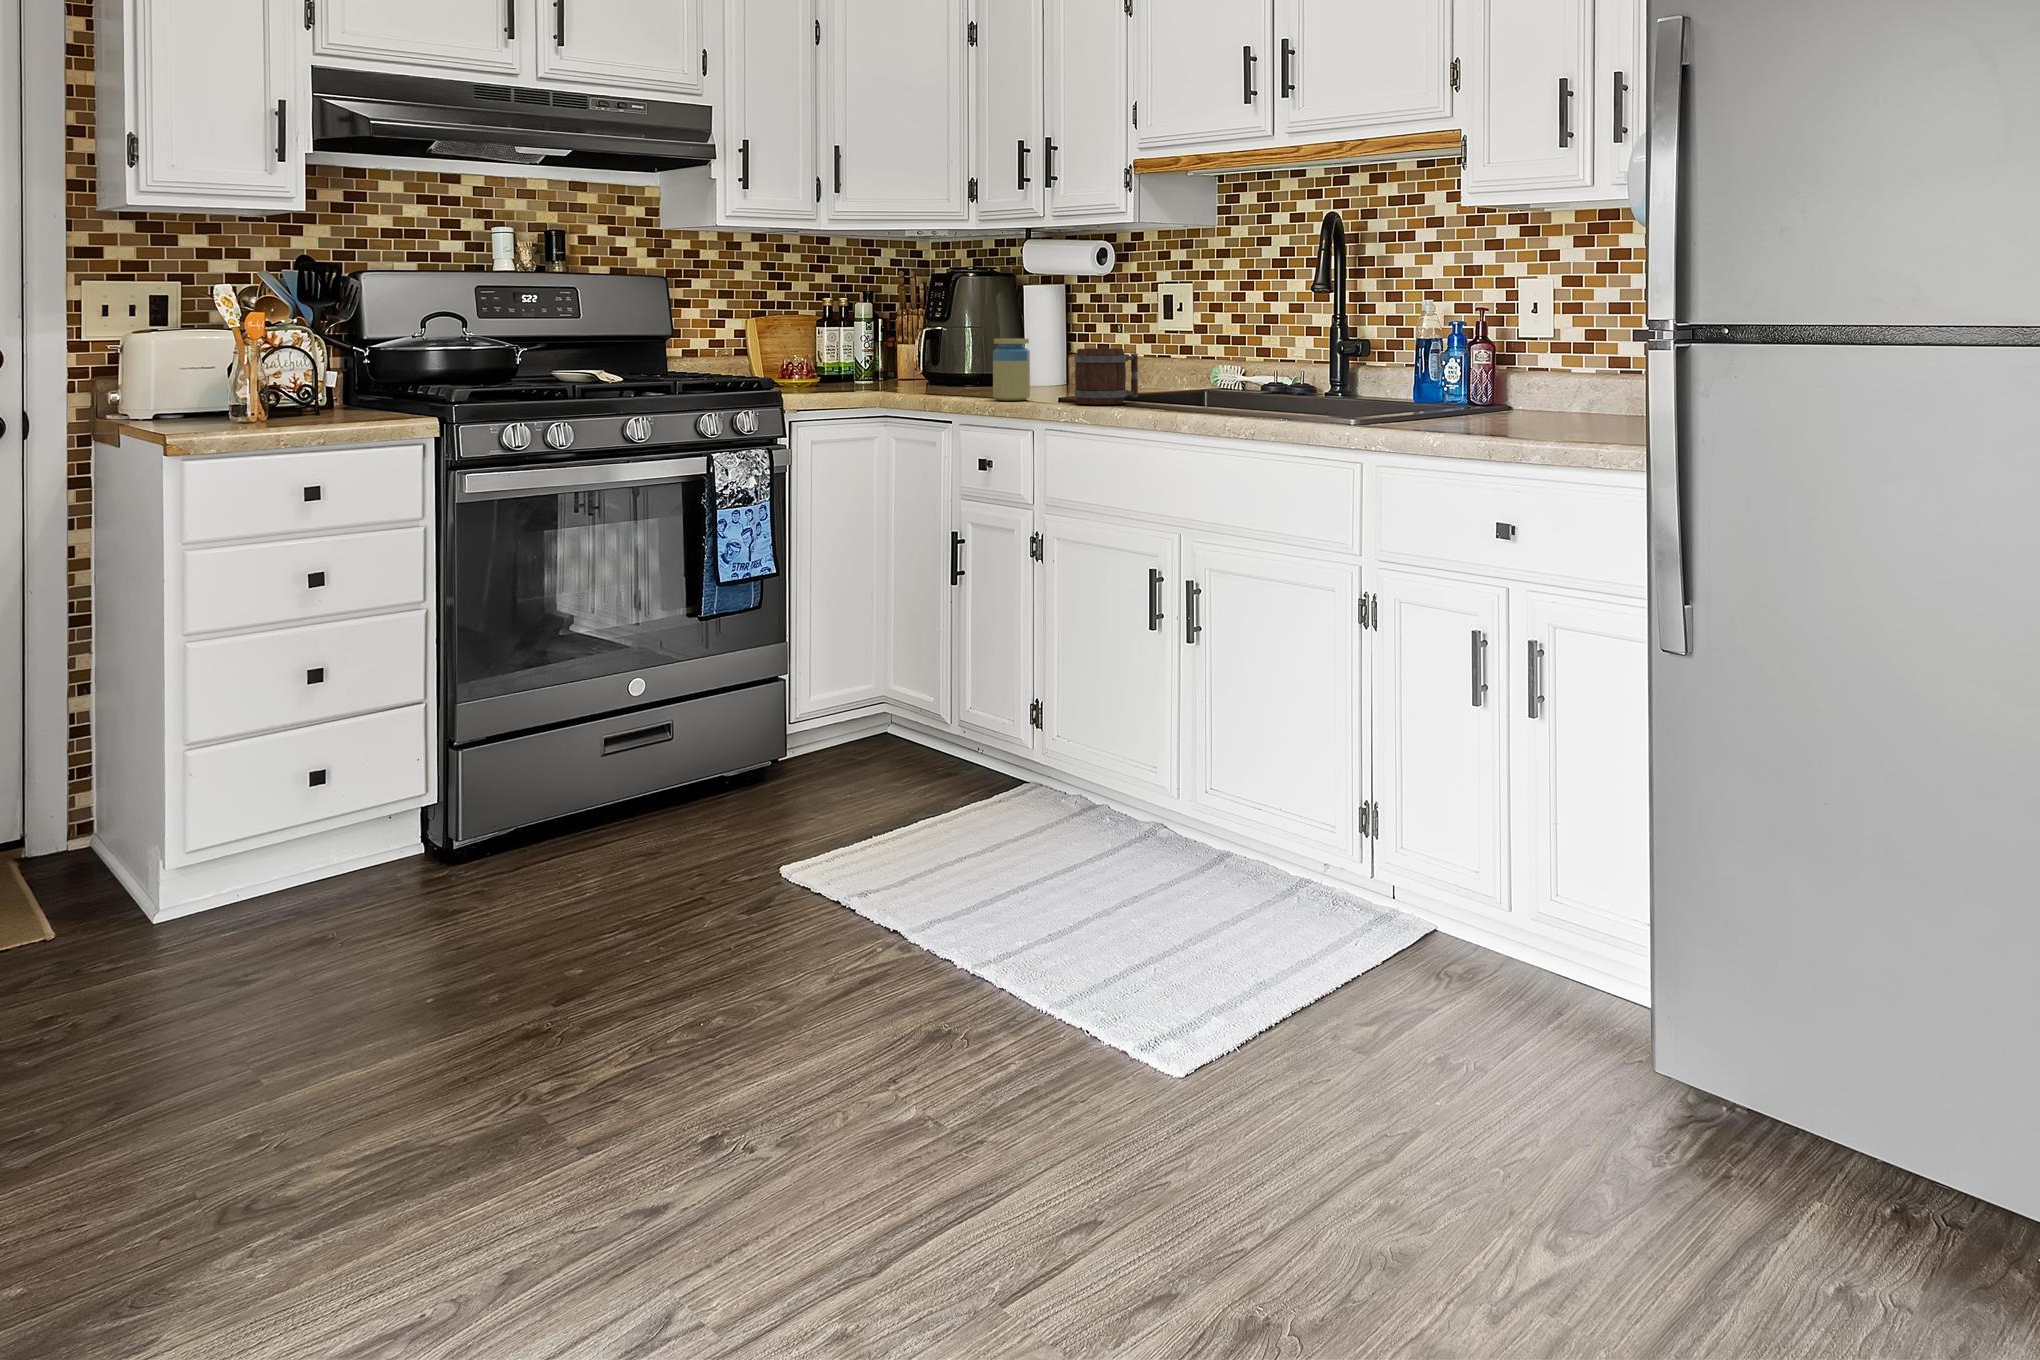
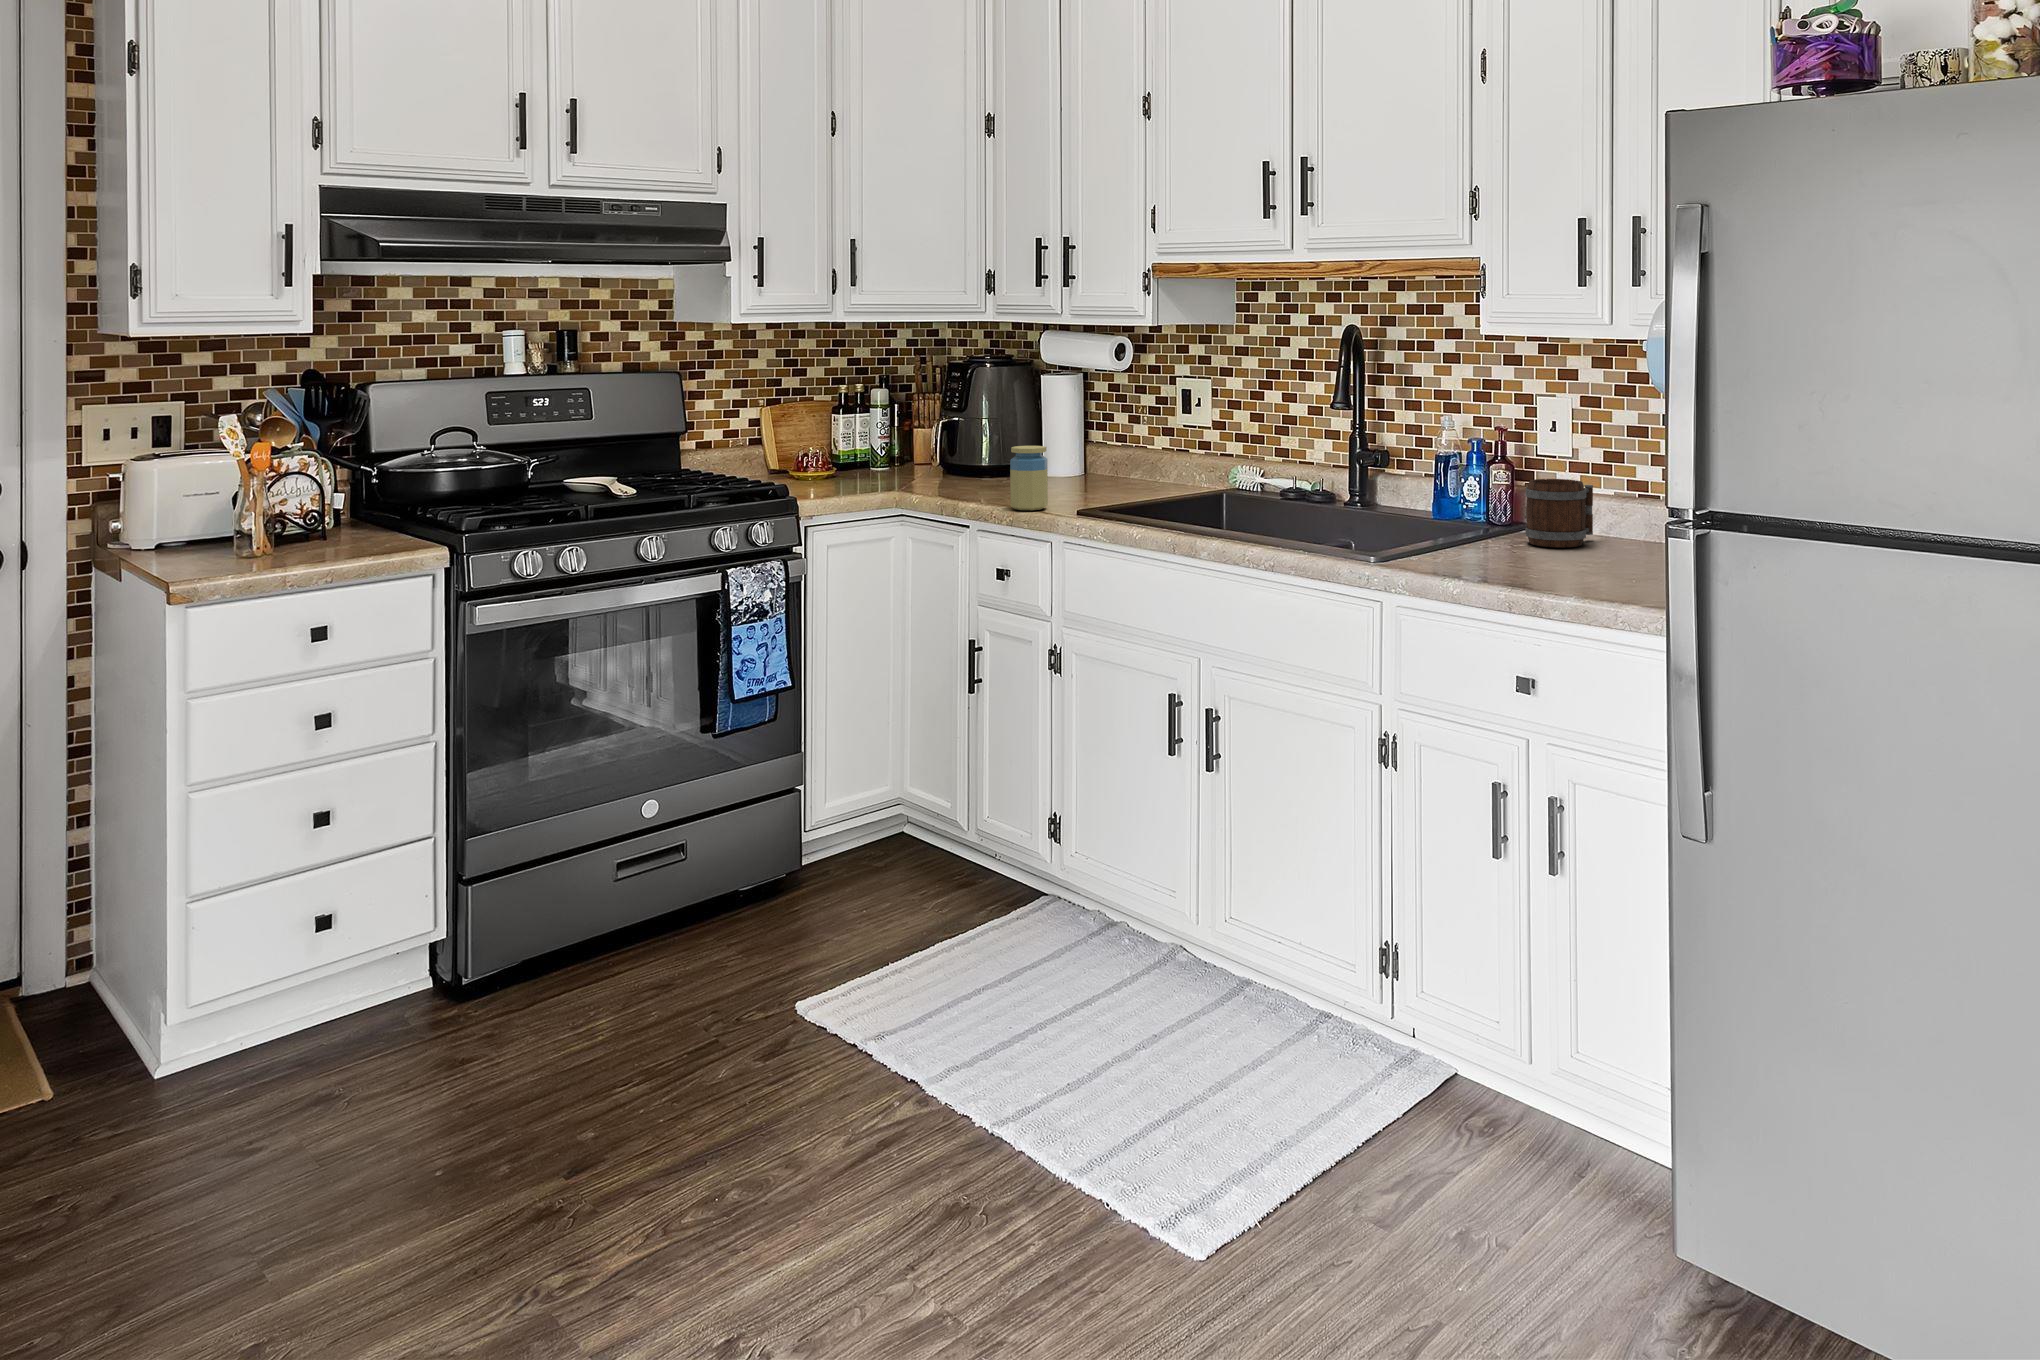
mug: present [1074,348,1138,405] -> present [1525,479,1593,547]

